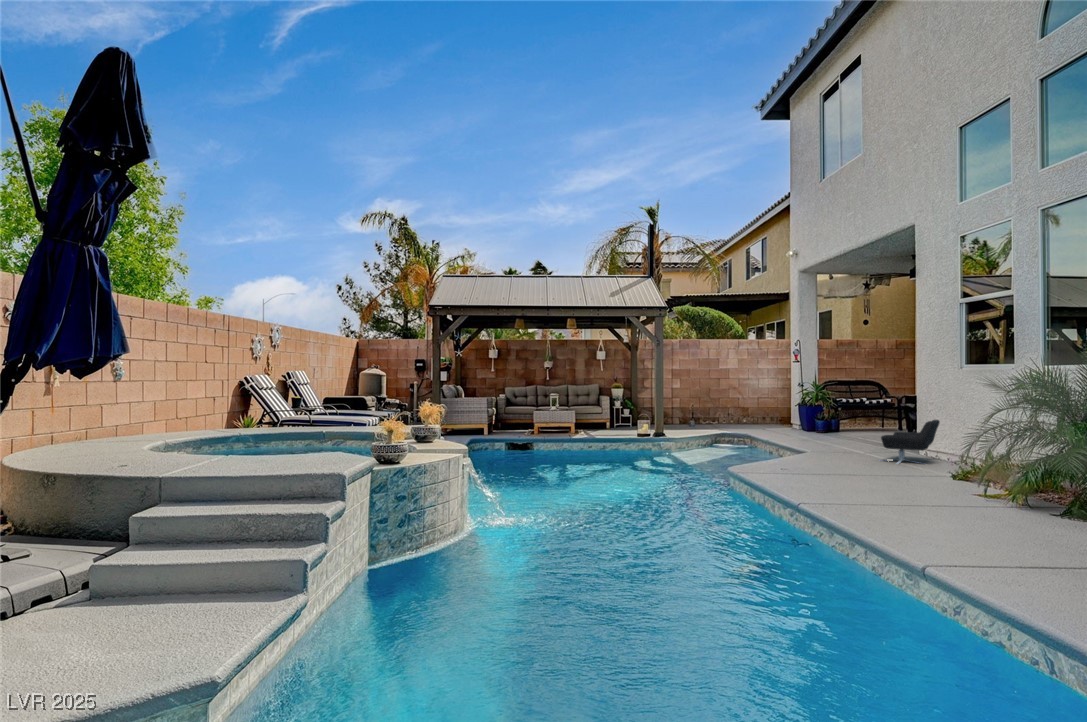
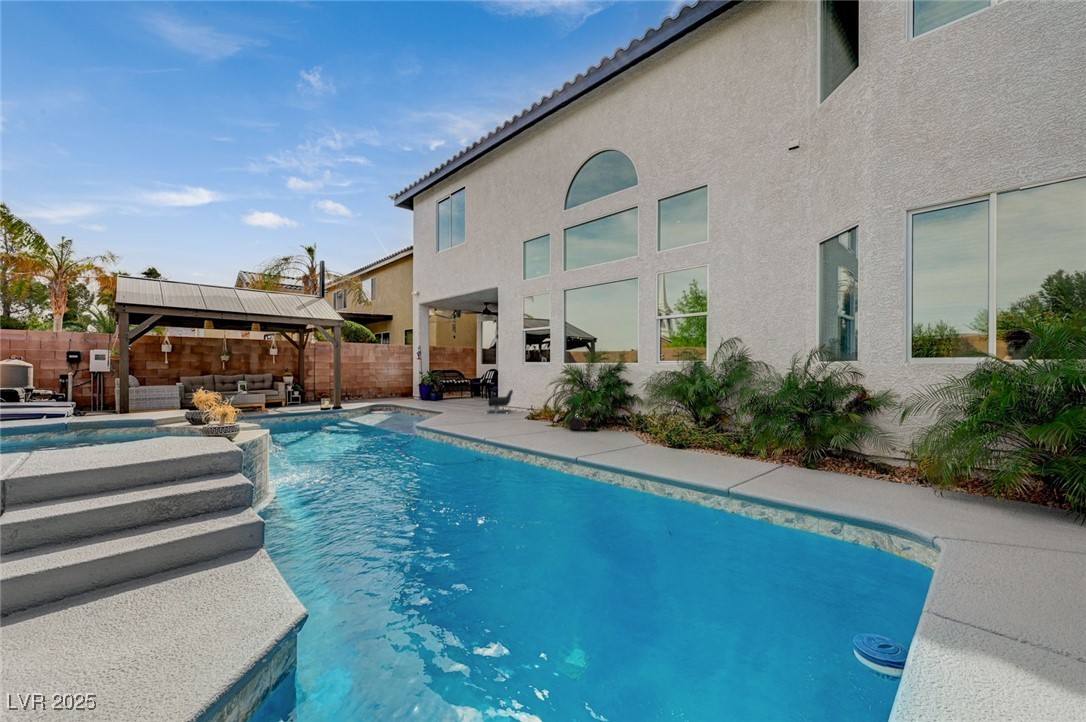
potted tree: none [983,426,1049,512] -> present [564,394,584,430]

